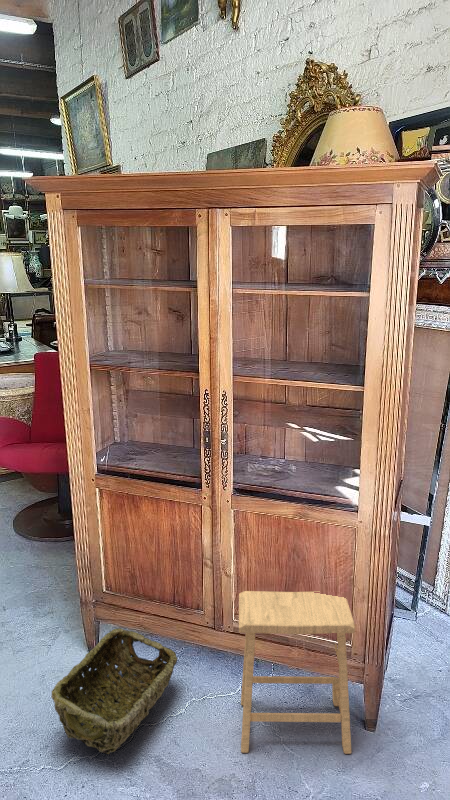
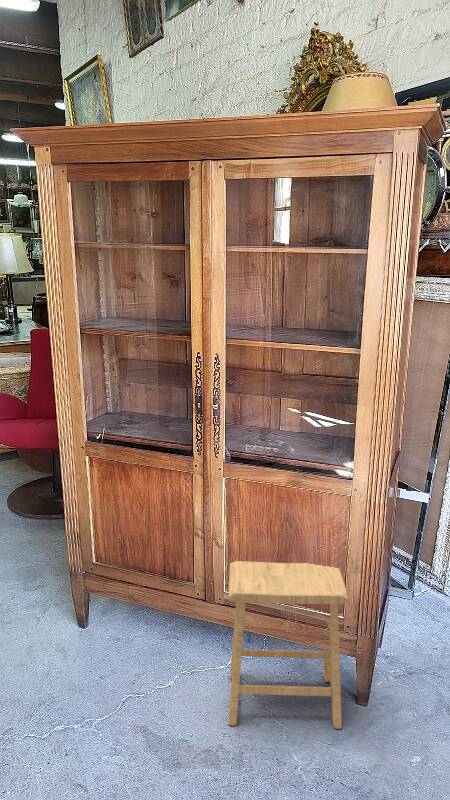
woven basket: present [51,628,177,754] -> none [35,599,166,724]

